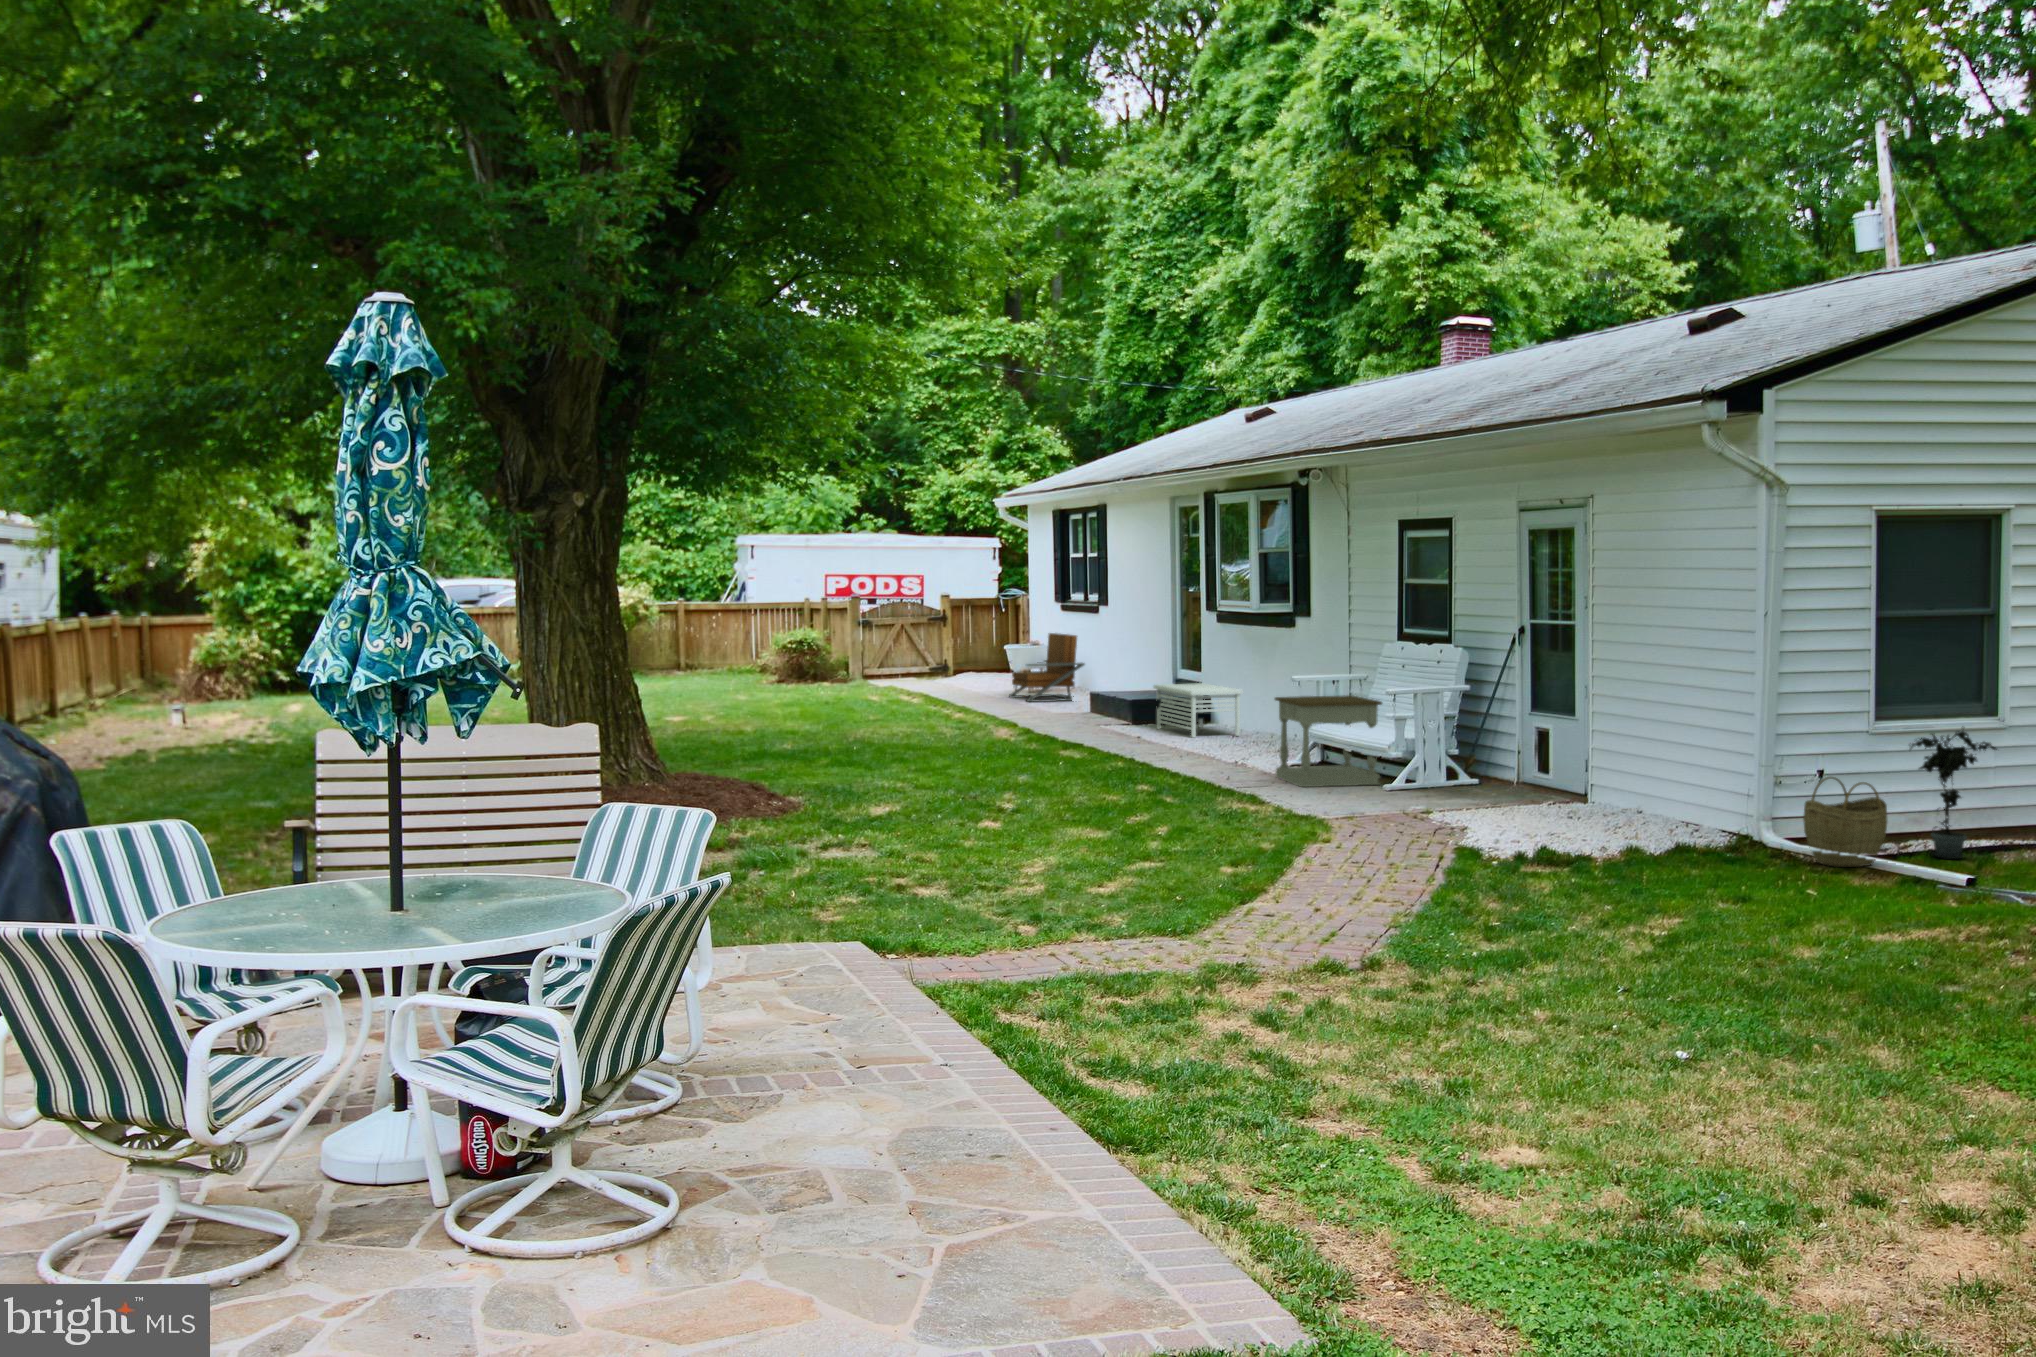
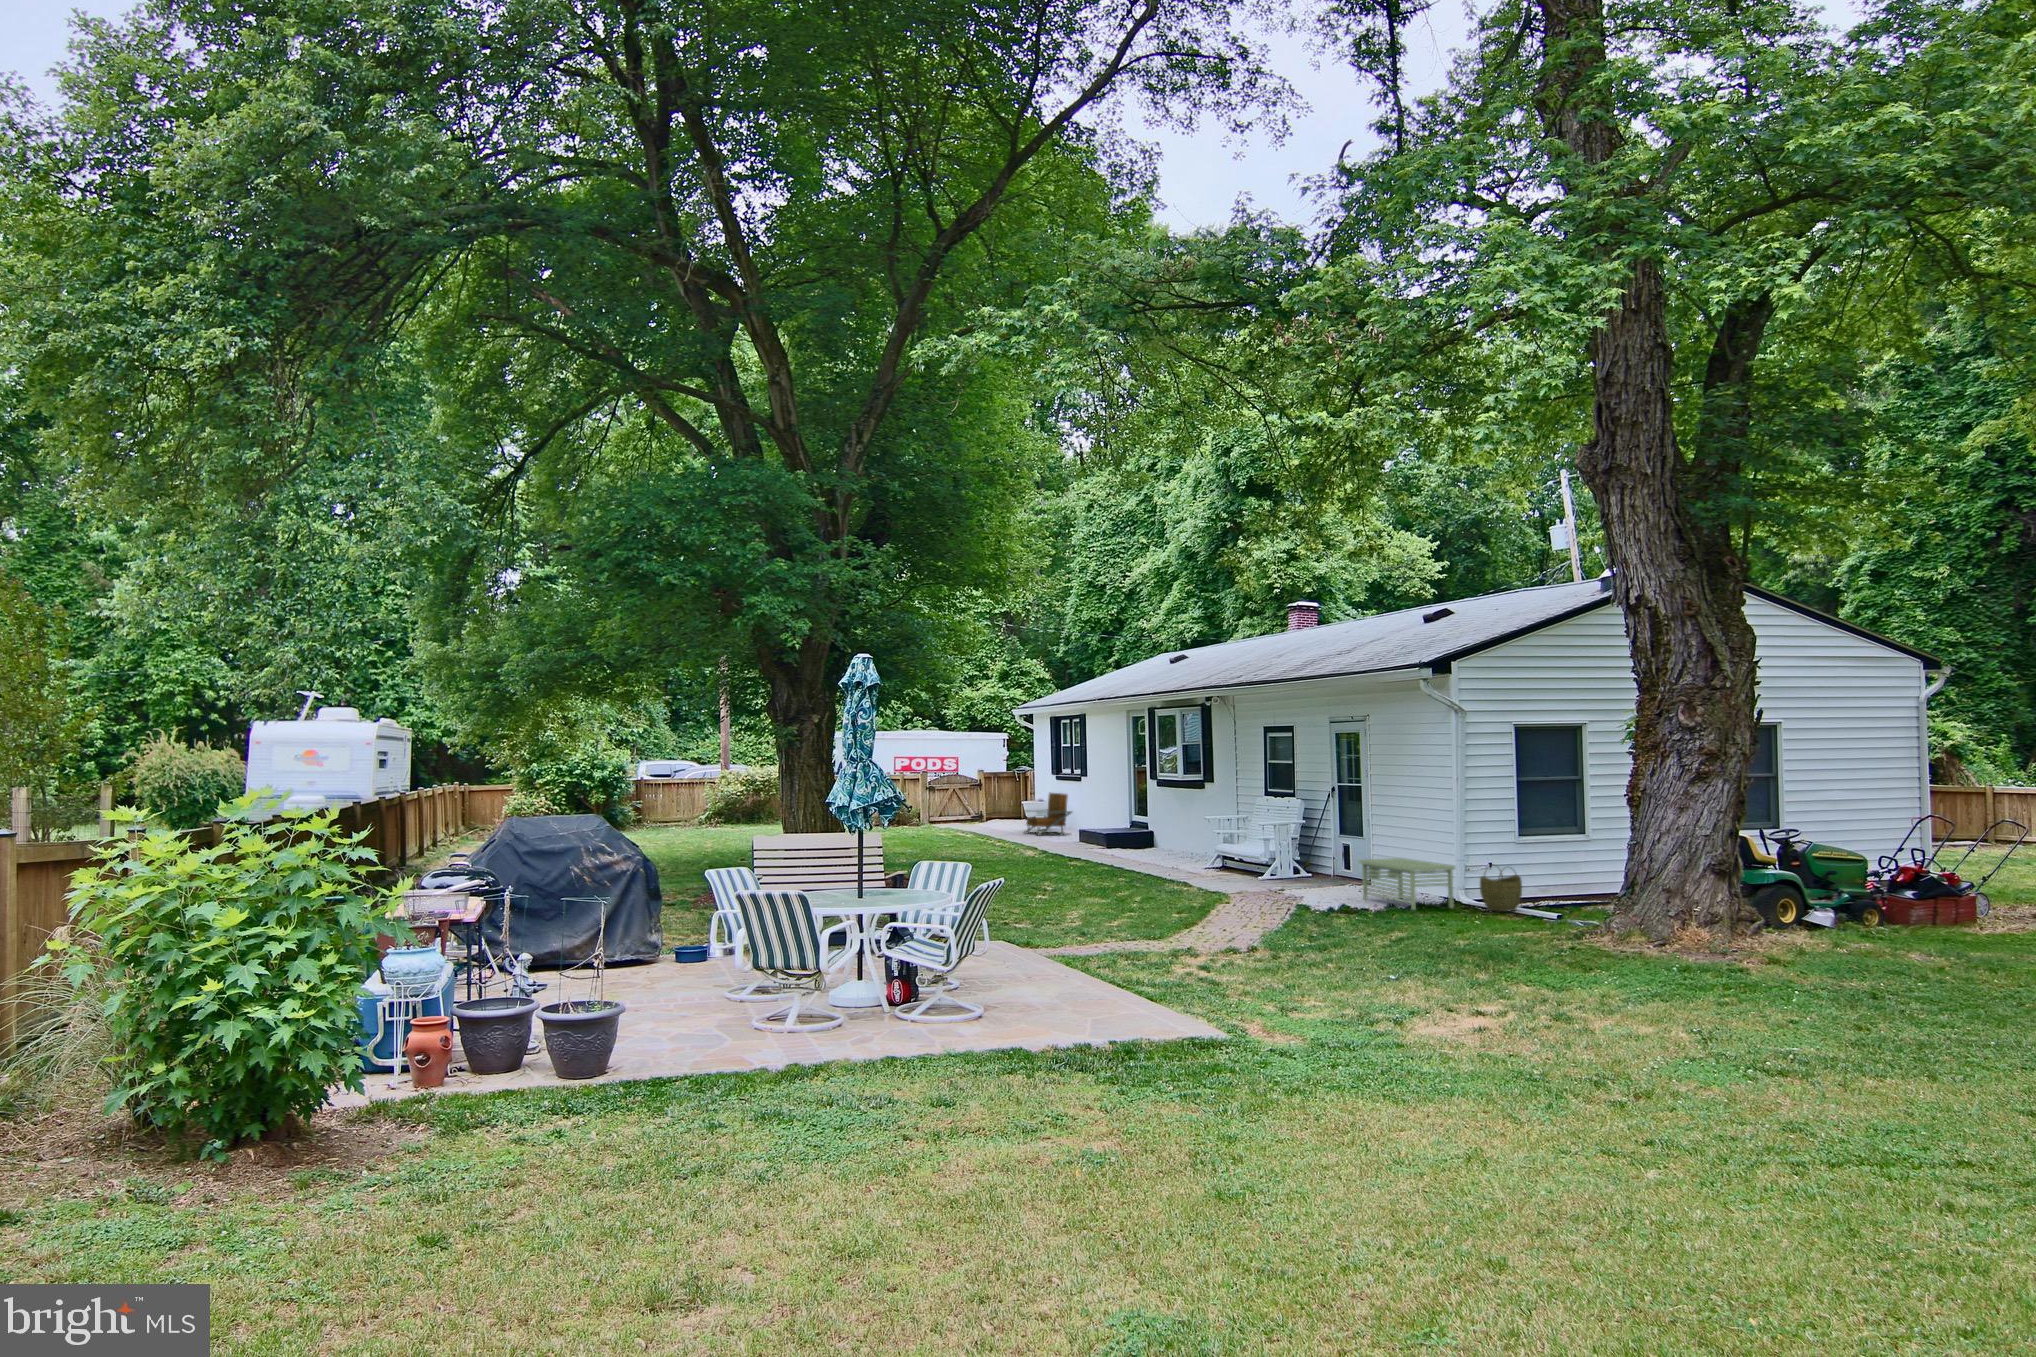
storage bench: present [1154,683,1243,738] -> present [1359,858,1455,910]
side table: present [1275,695,1382,787] -> none [1197,827,1259,879]
potted plant: present [1910,731,1997,859] -> none [1532,838,1580,908]

